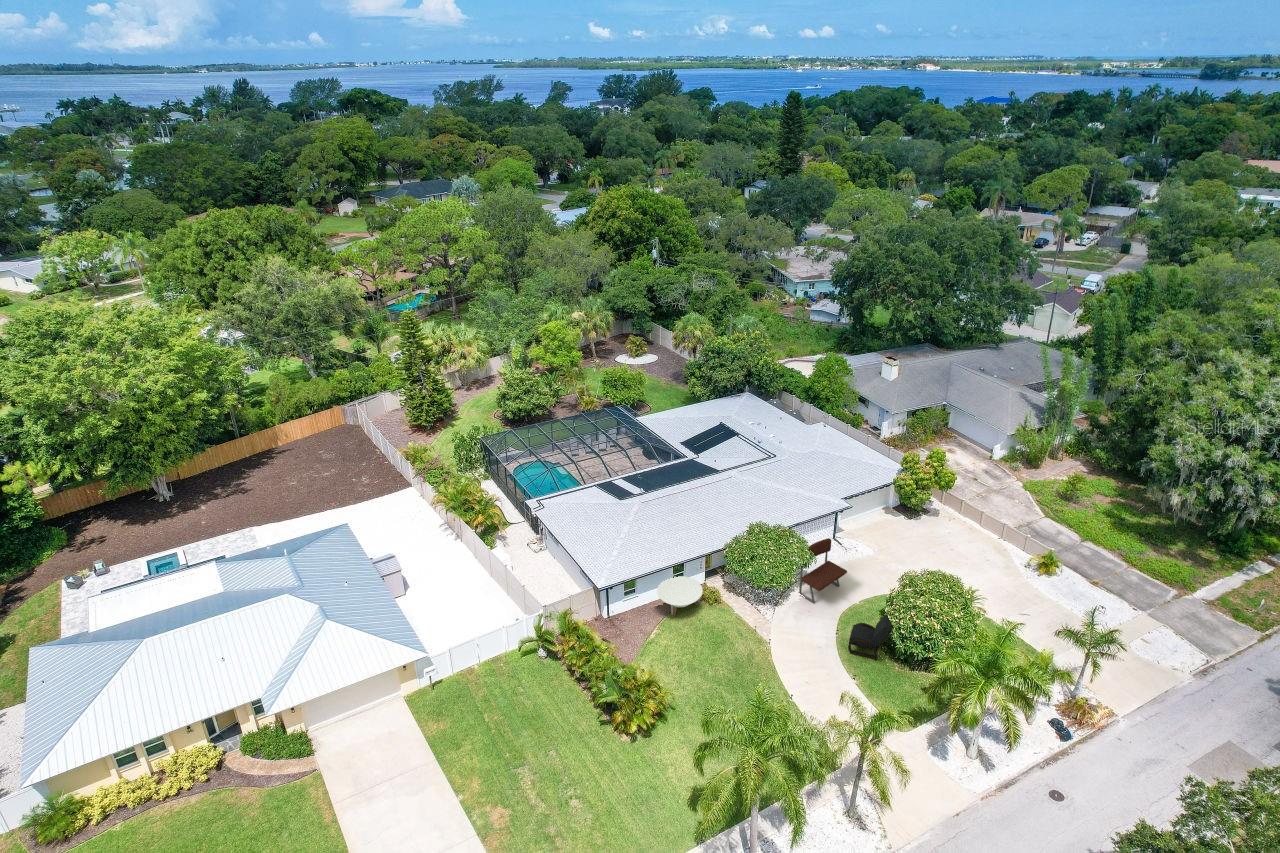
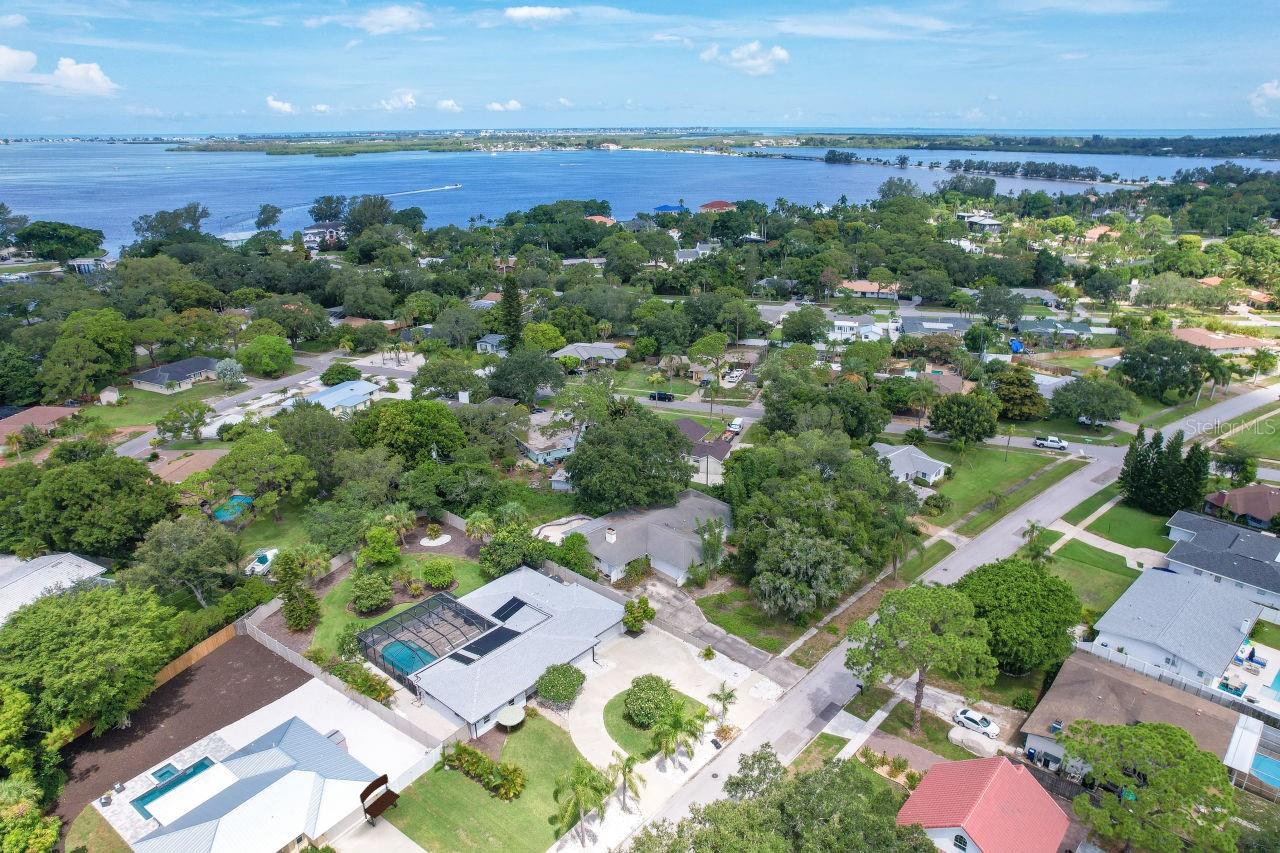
bench: present [799,538,847,603] -> present [360,774,400,827]
lounge chair: present [848,615,893,660] -> none [612,702,634,730]

